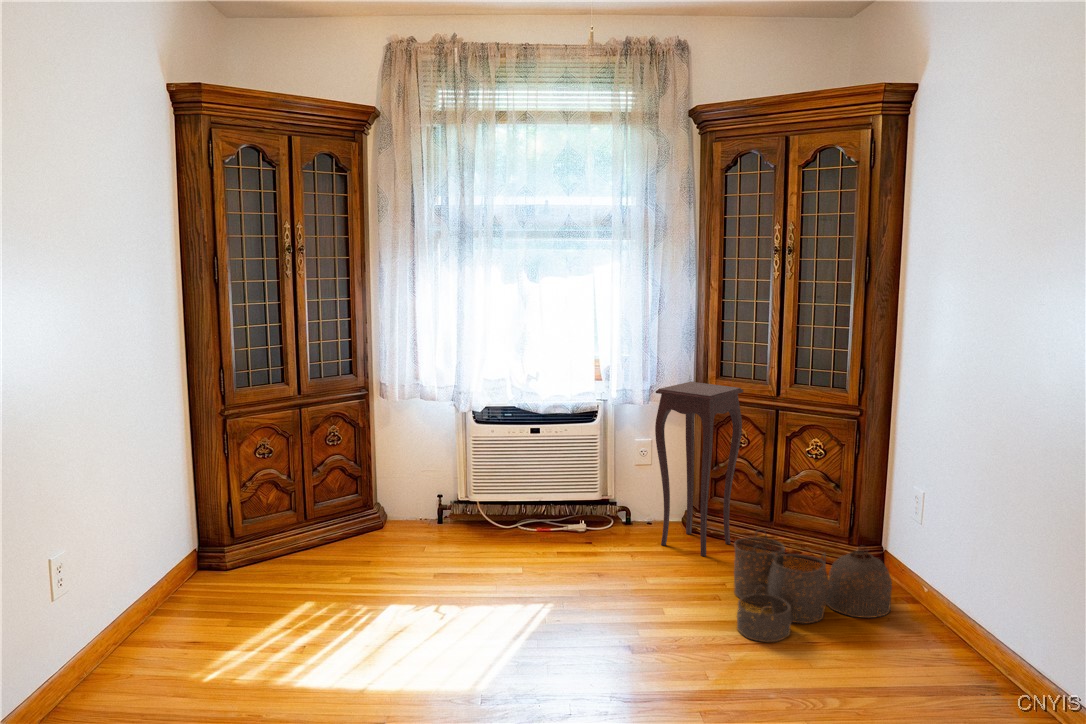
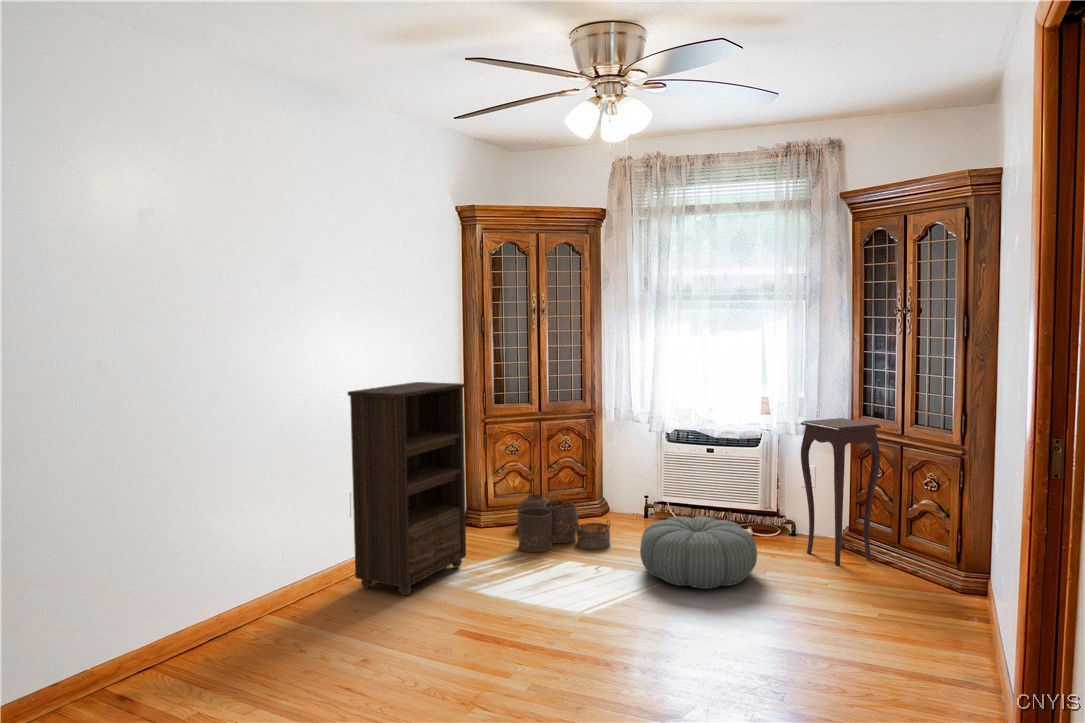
bookshelf: none [66,367,248,707] -> present [348,382,466,595]
pouf: none [492,519,640,616] -> present [640,516,757,589]
woven basket: present [734,530,892,642] -> present [517,494,610,552]

